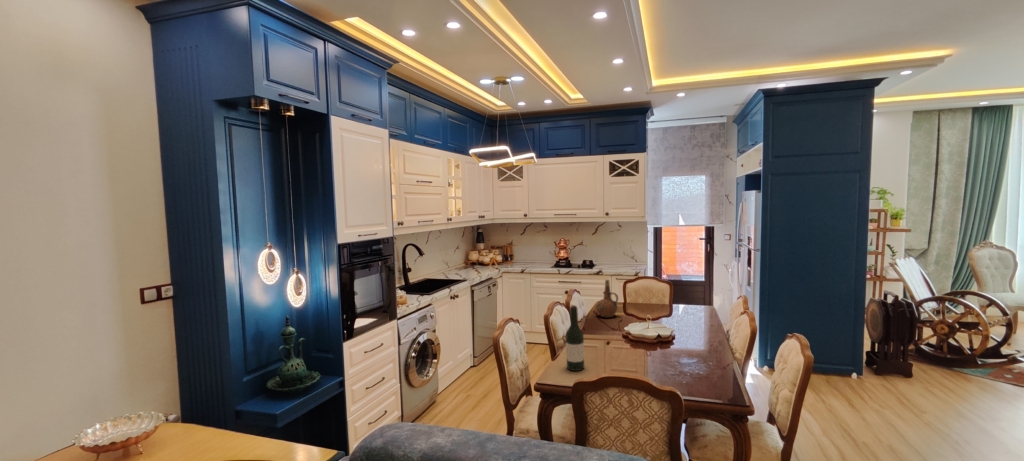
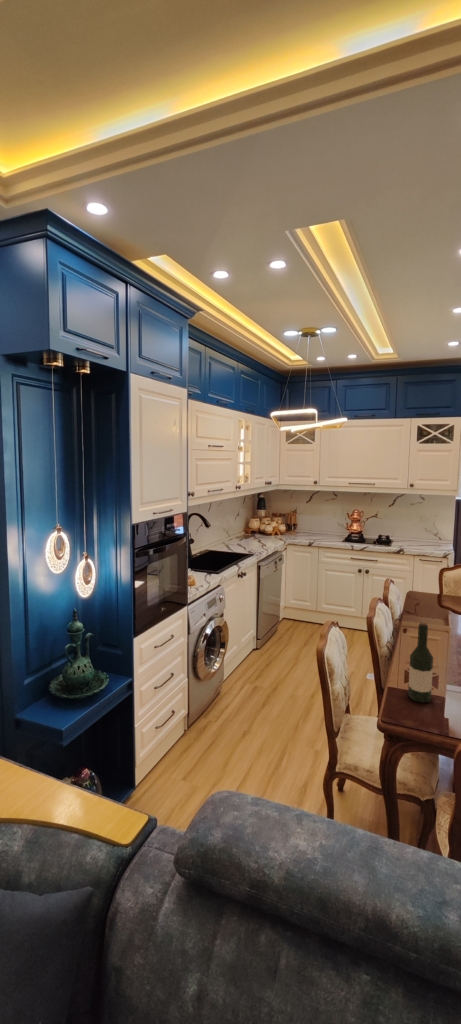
ceramic pitcher: present [596,280,618,318] -> none [418,575,446,619]

